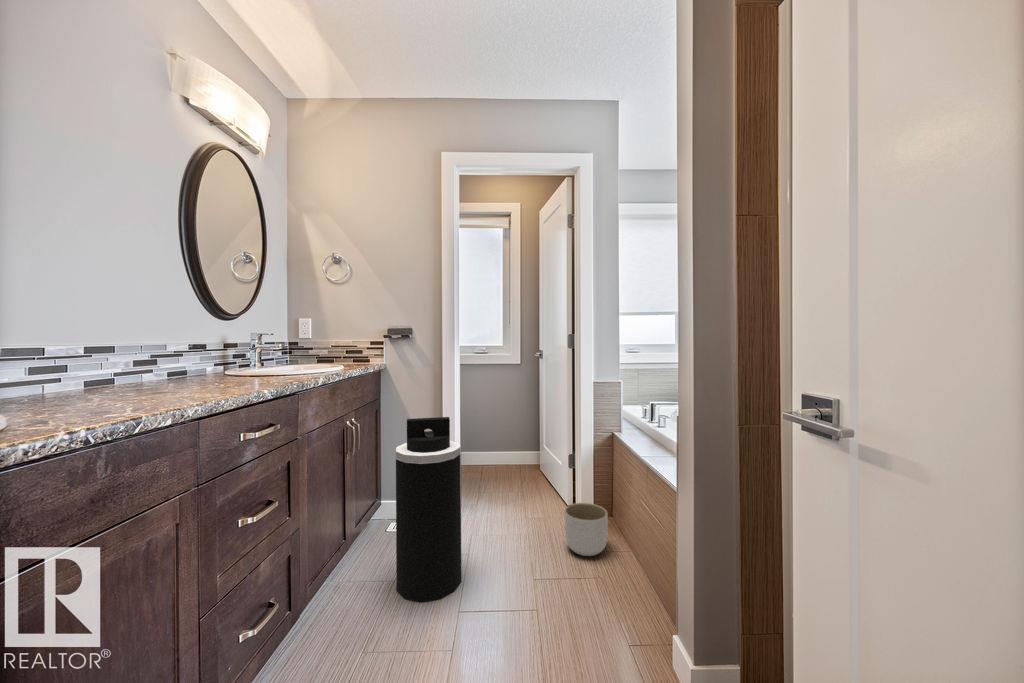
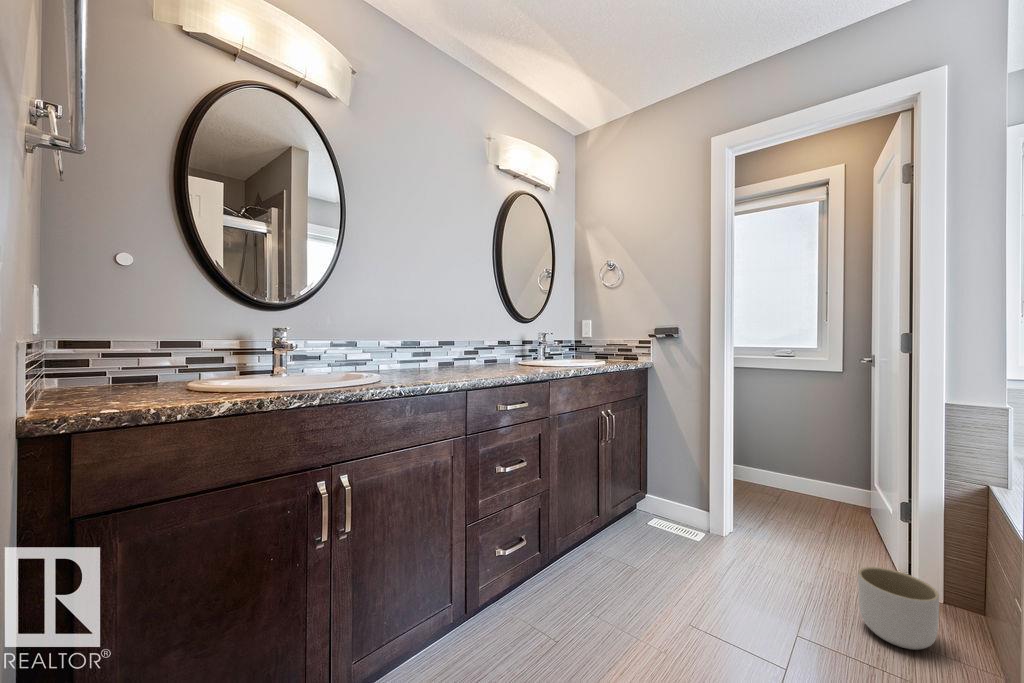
trash can: present [396,417,462,602] -> none [633,416,702,602]

